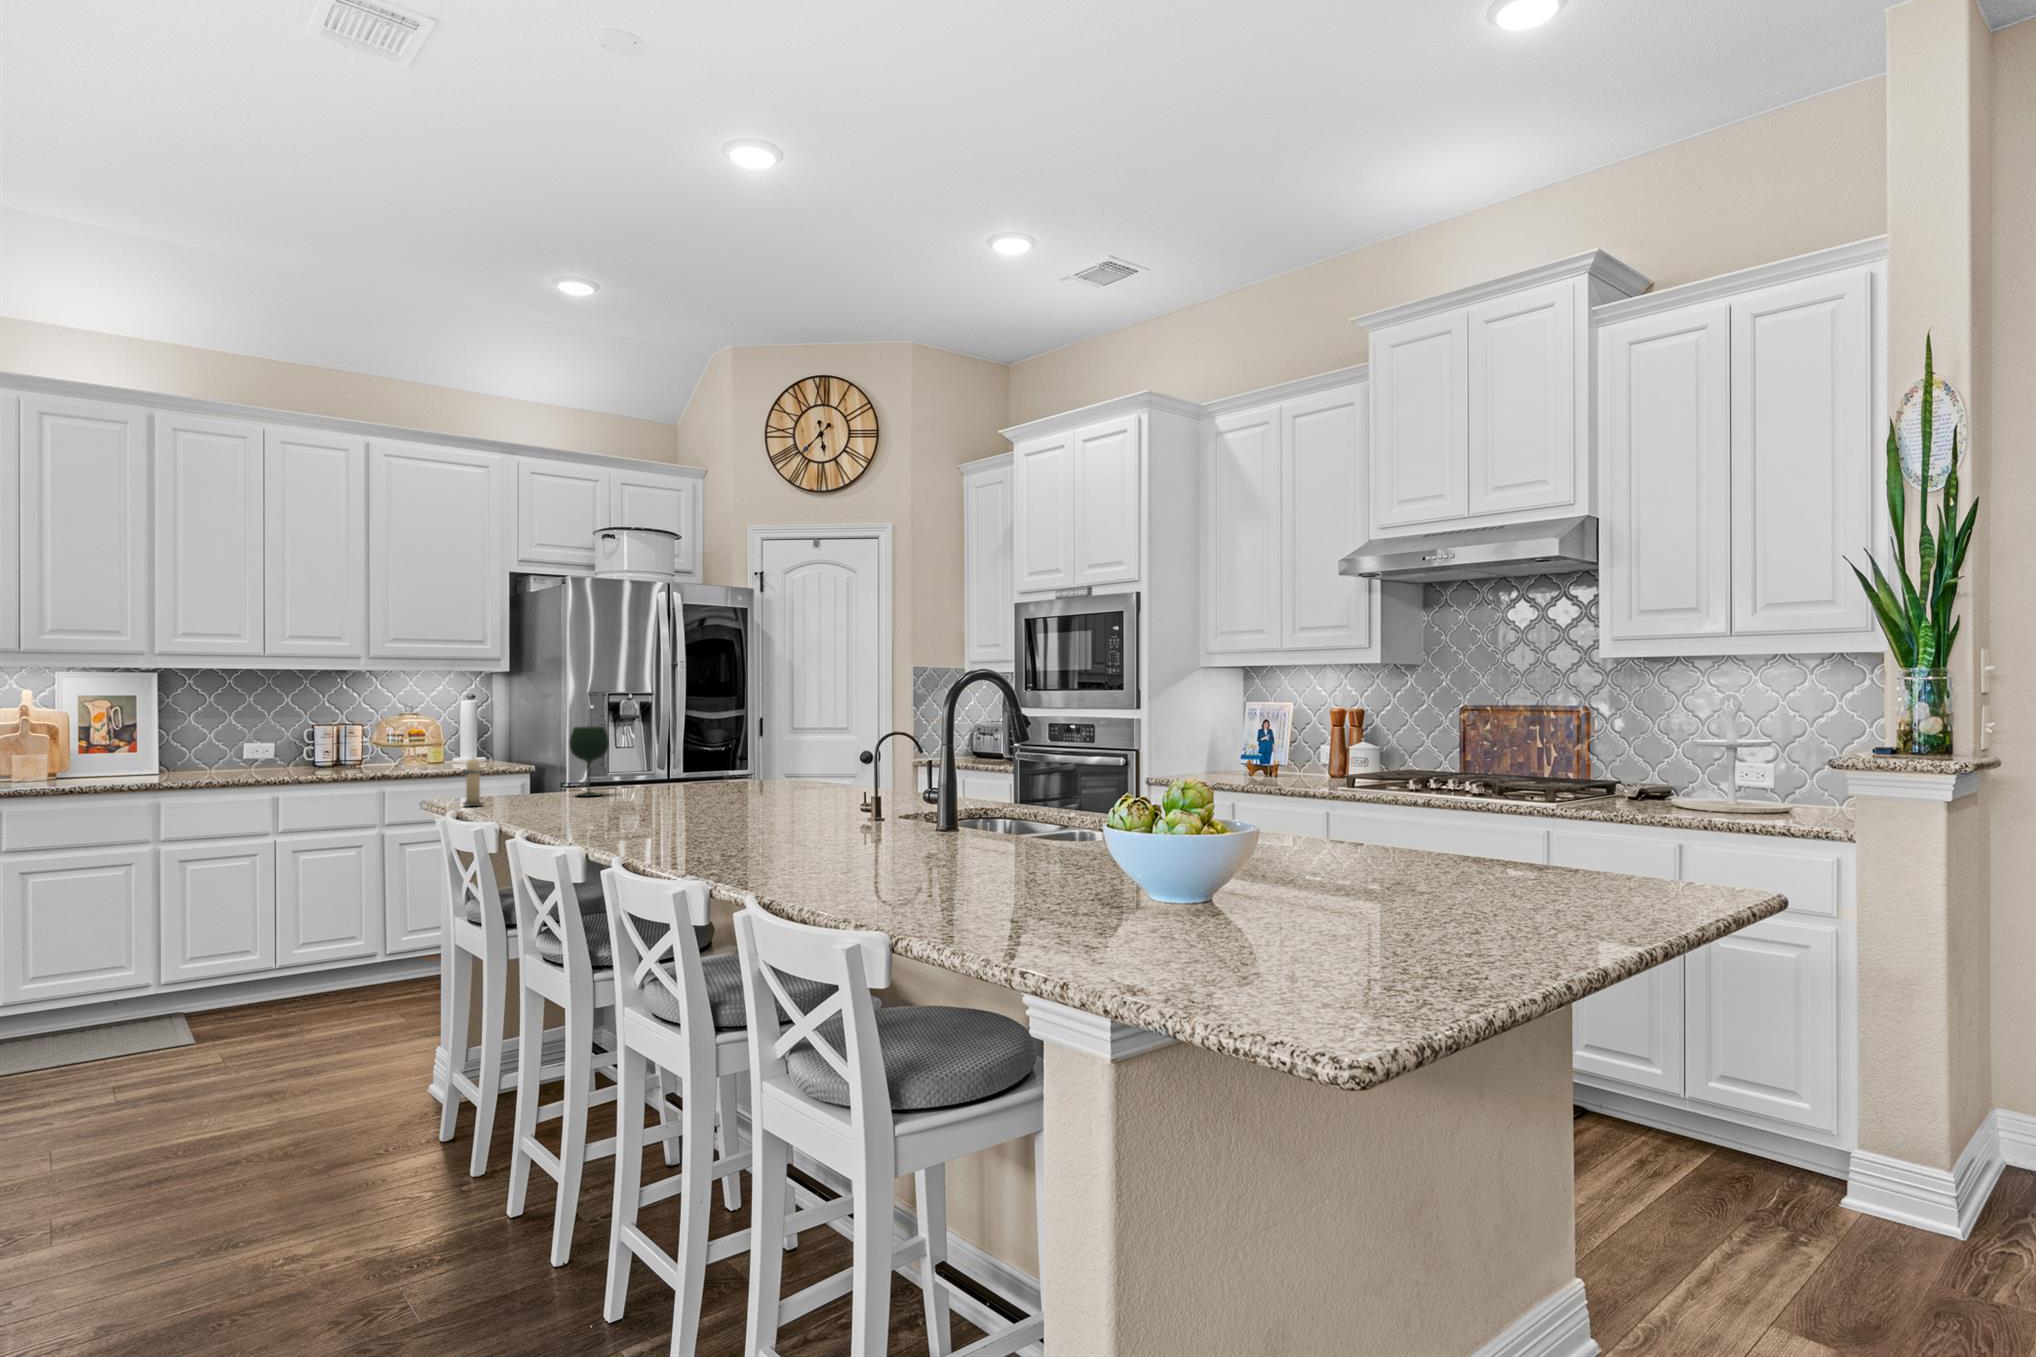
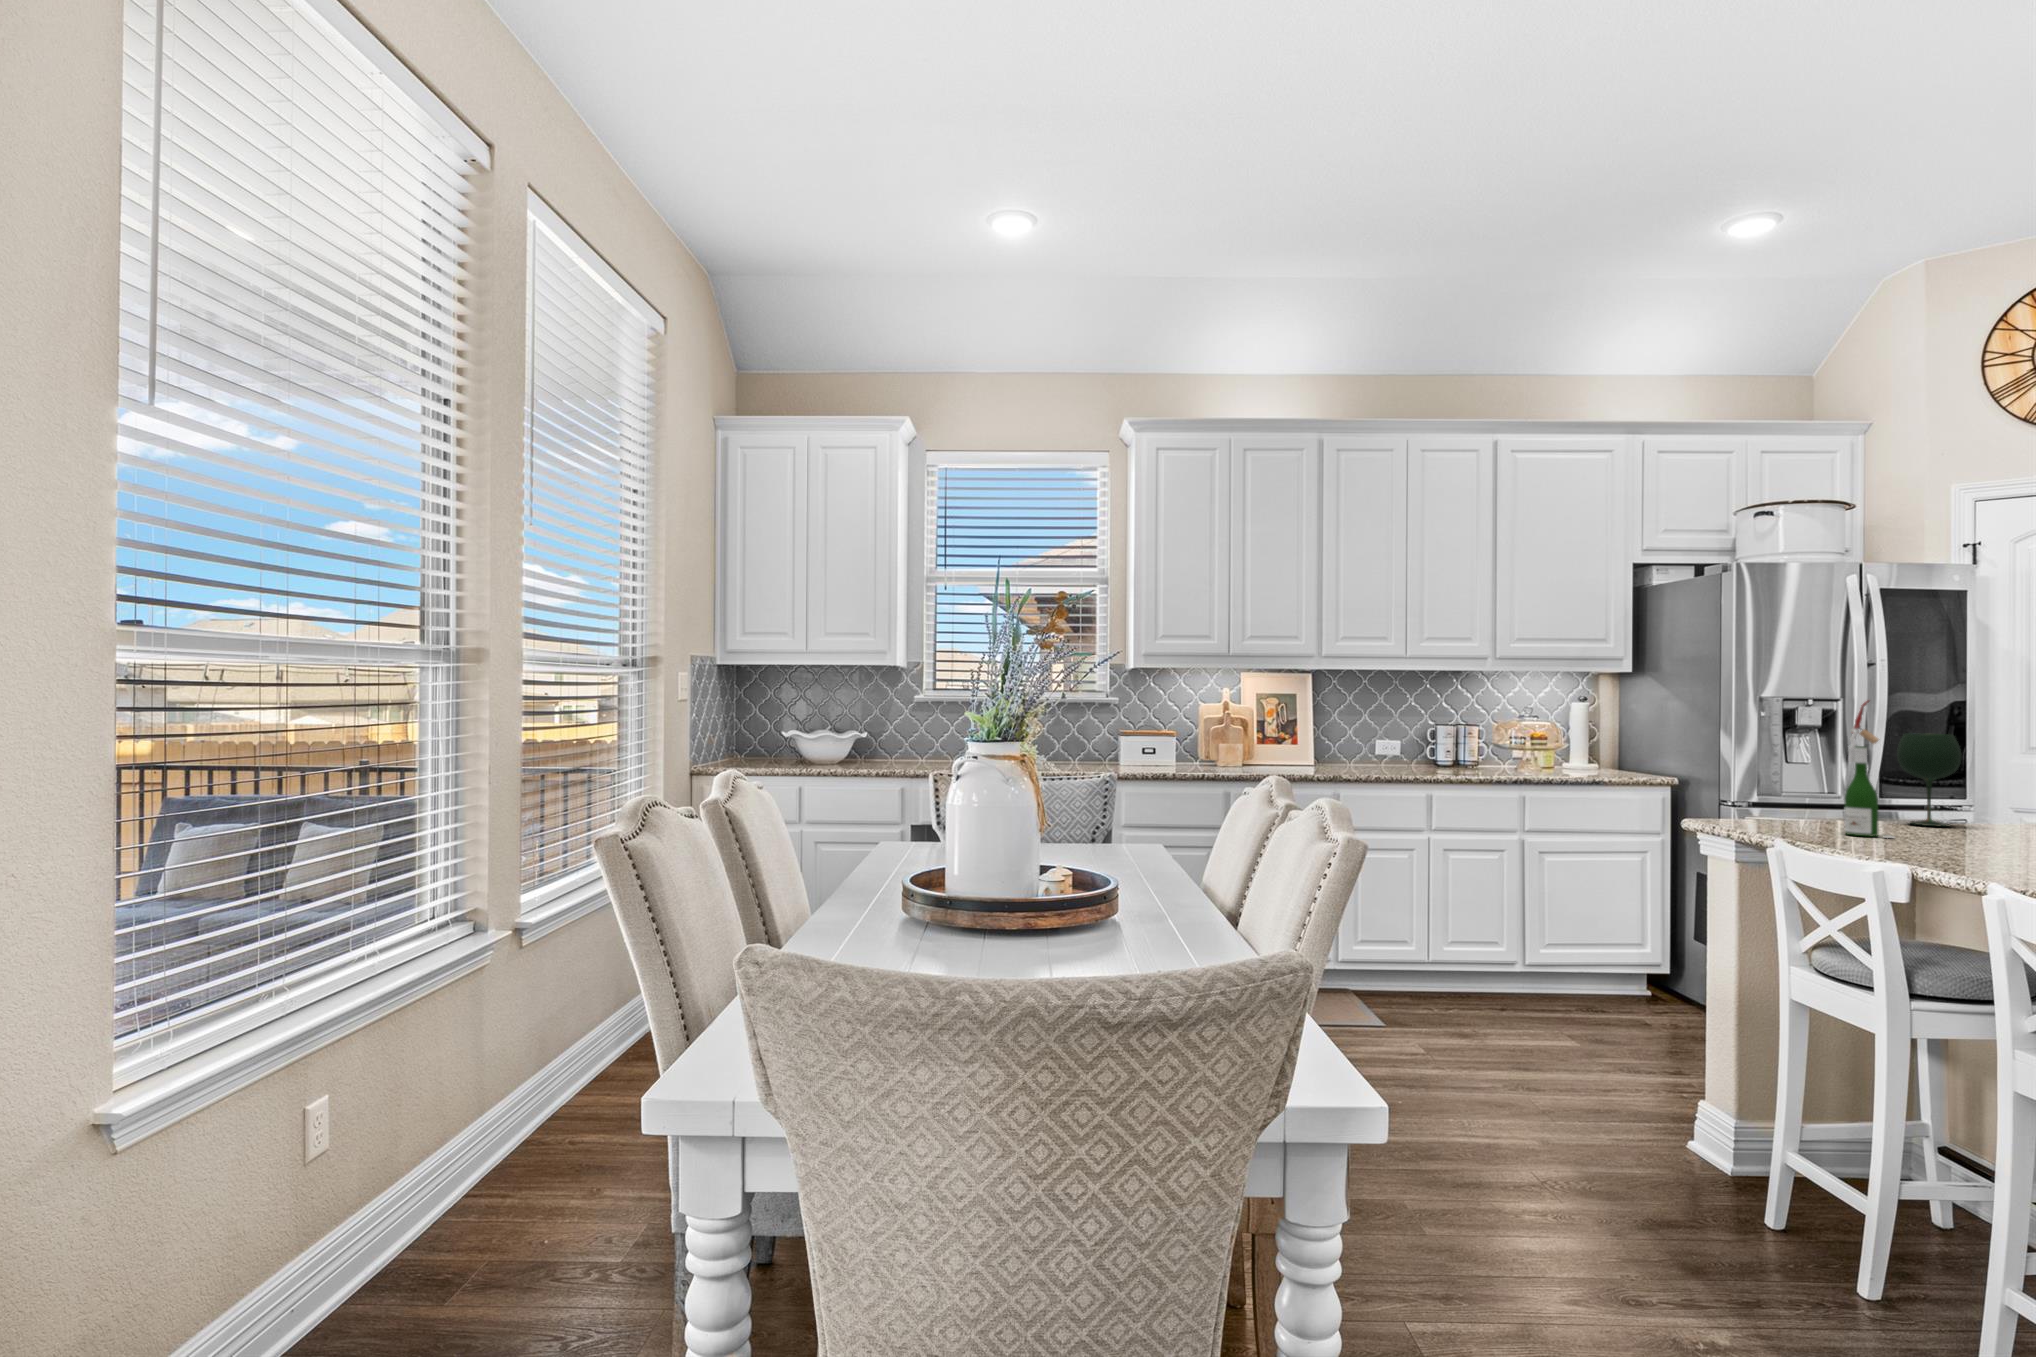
wine bottle: none [493,704,523,809] -> present [1844,700,1894,838]
candle: present [463,758,484,806] -> none [1778,763,1817,829]

